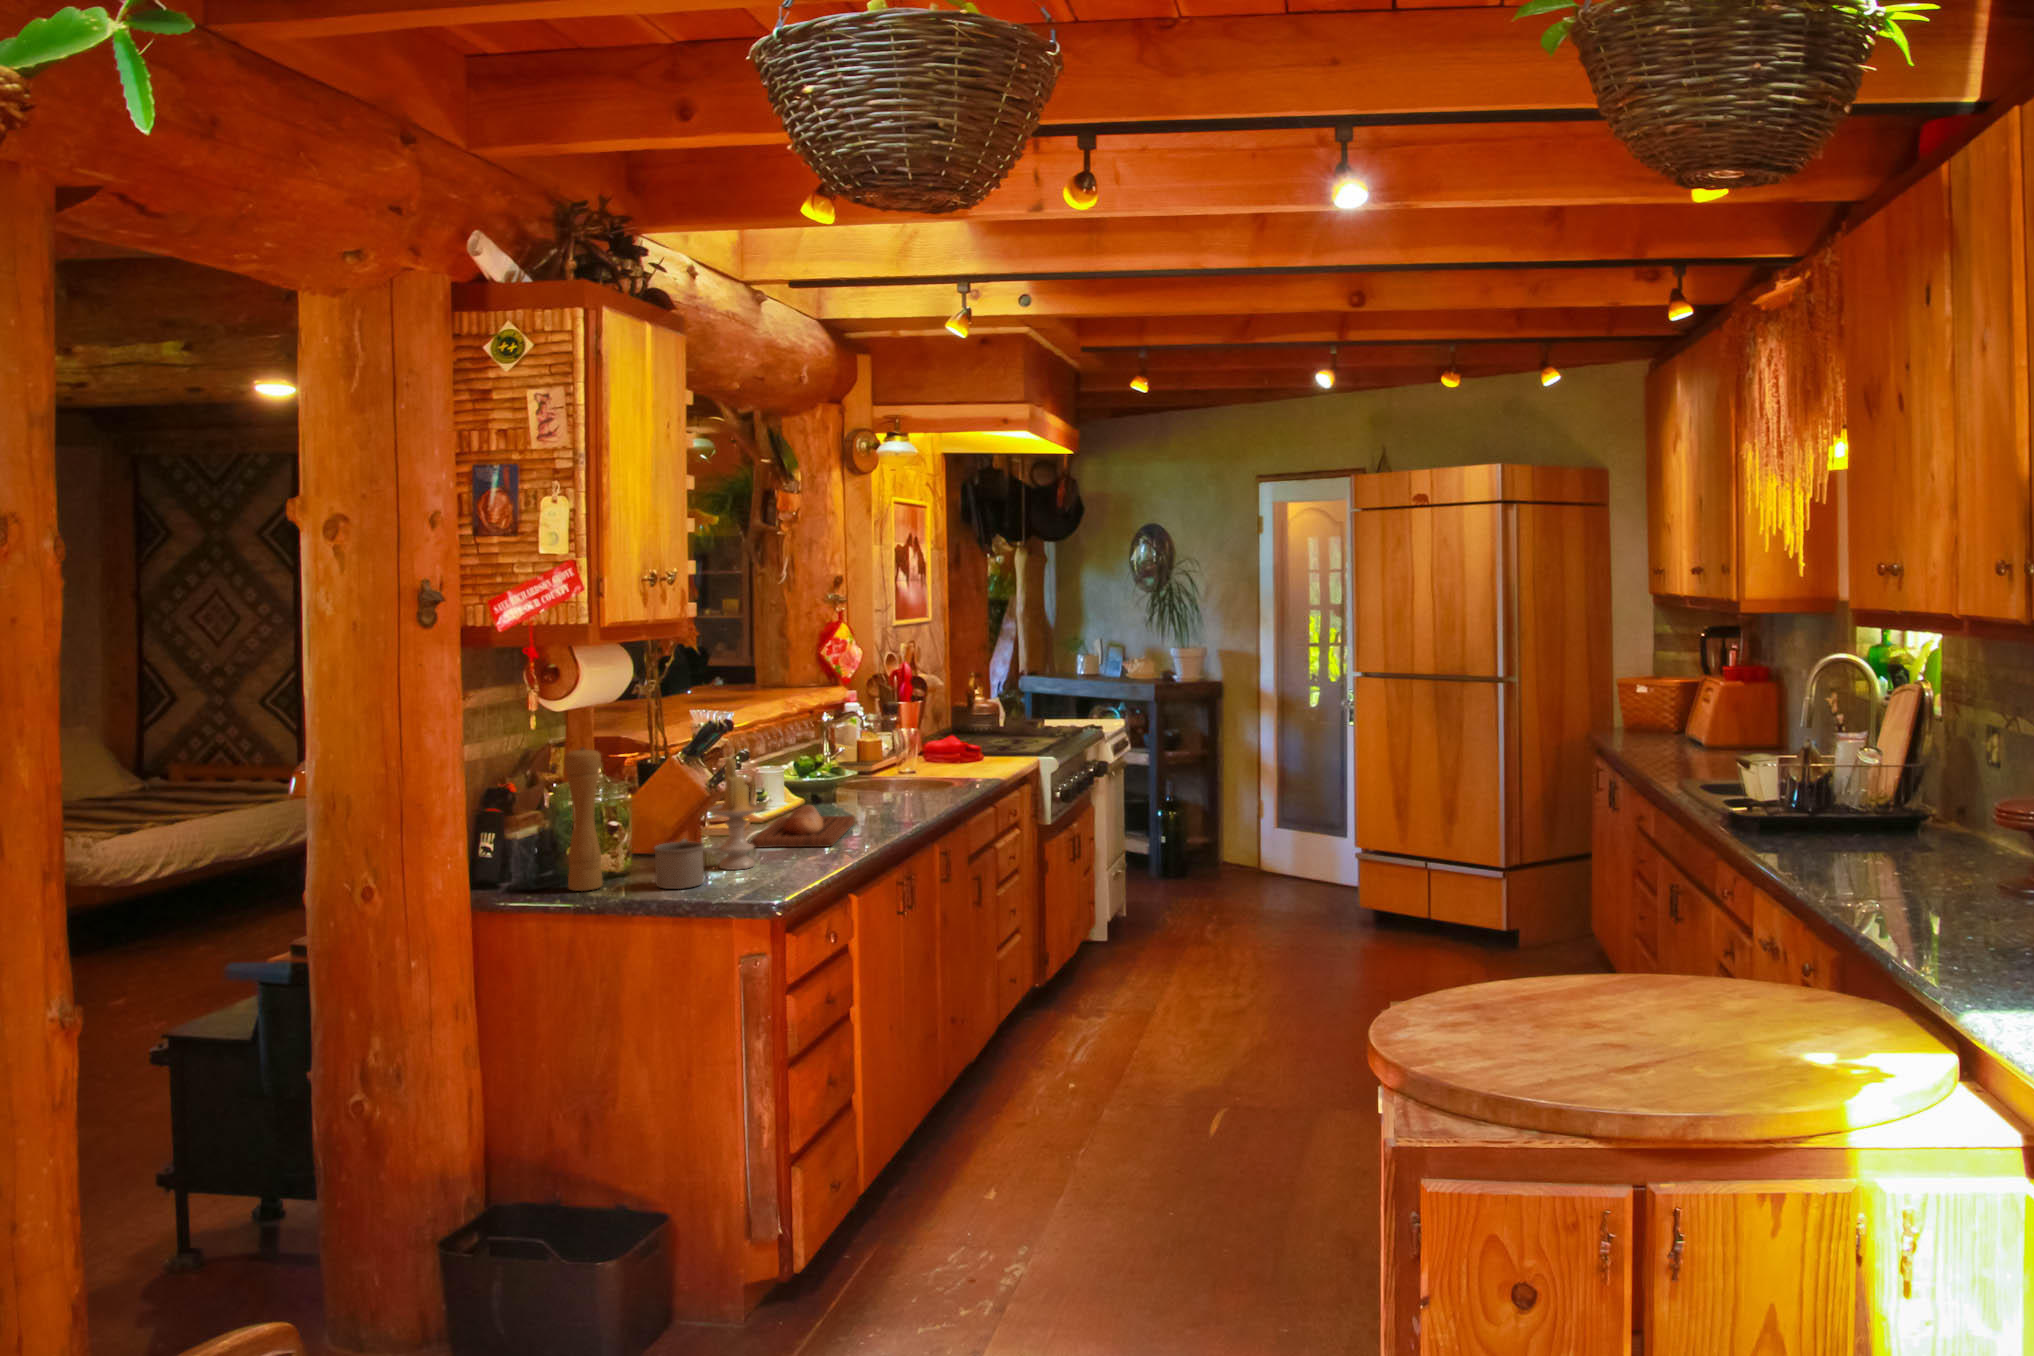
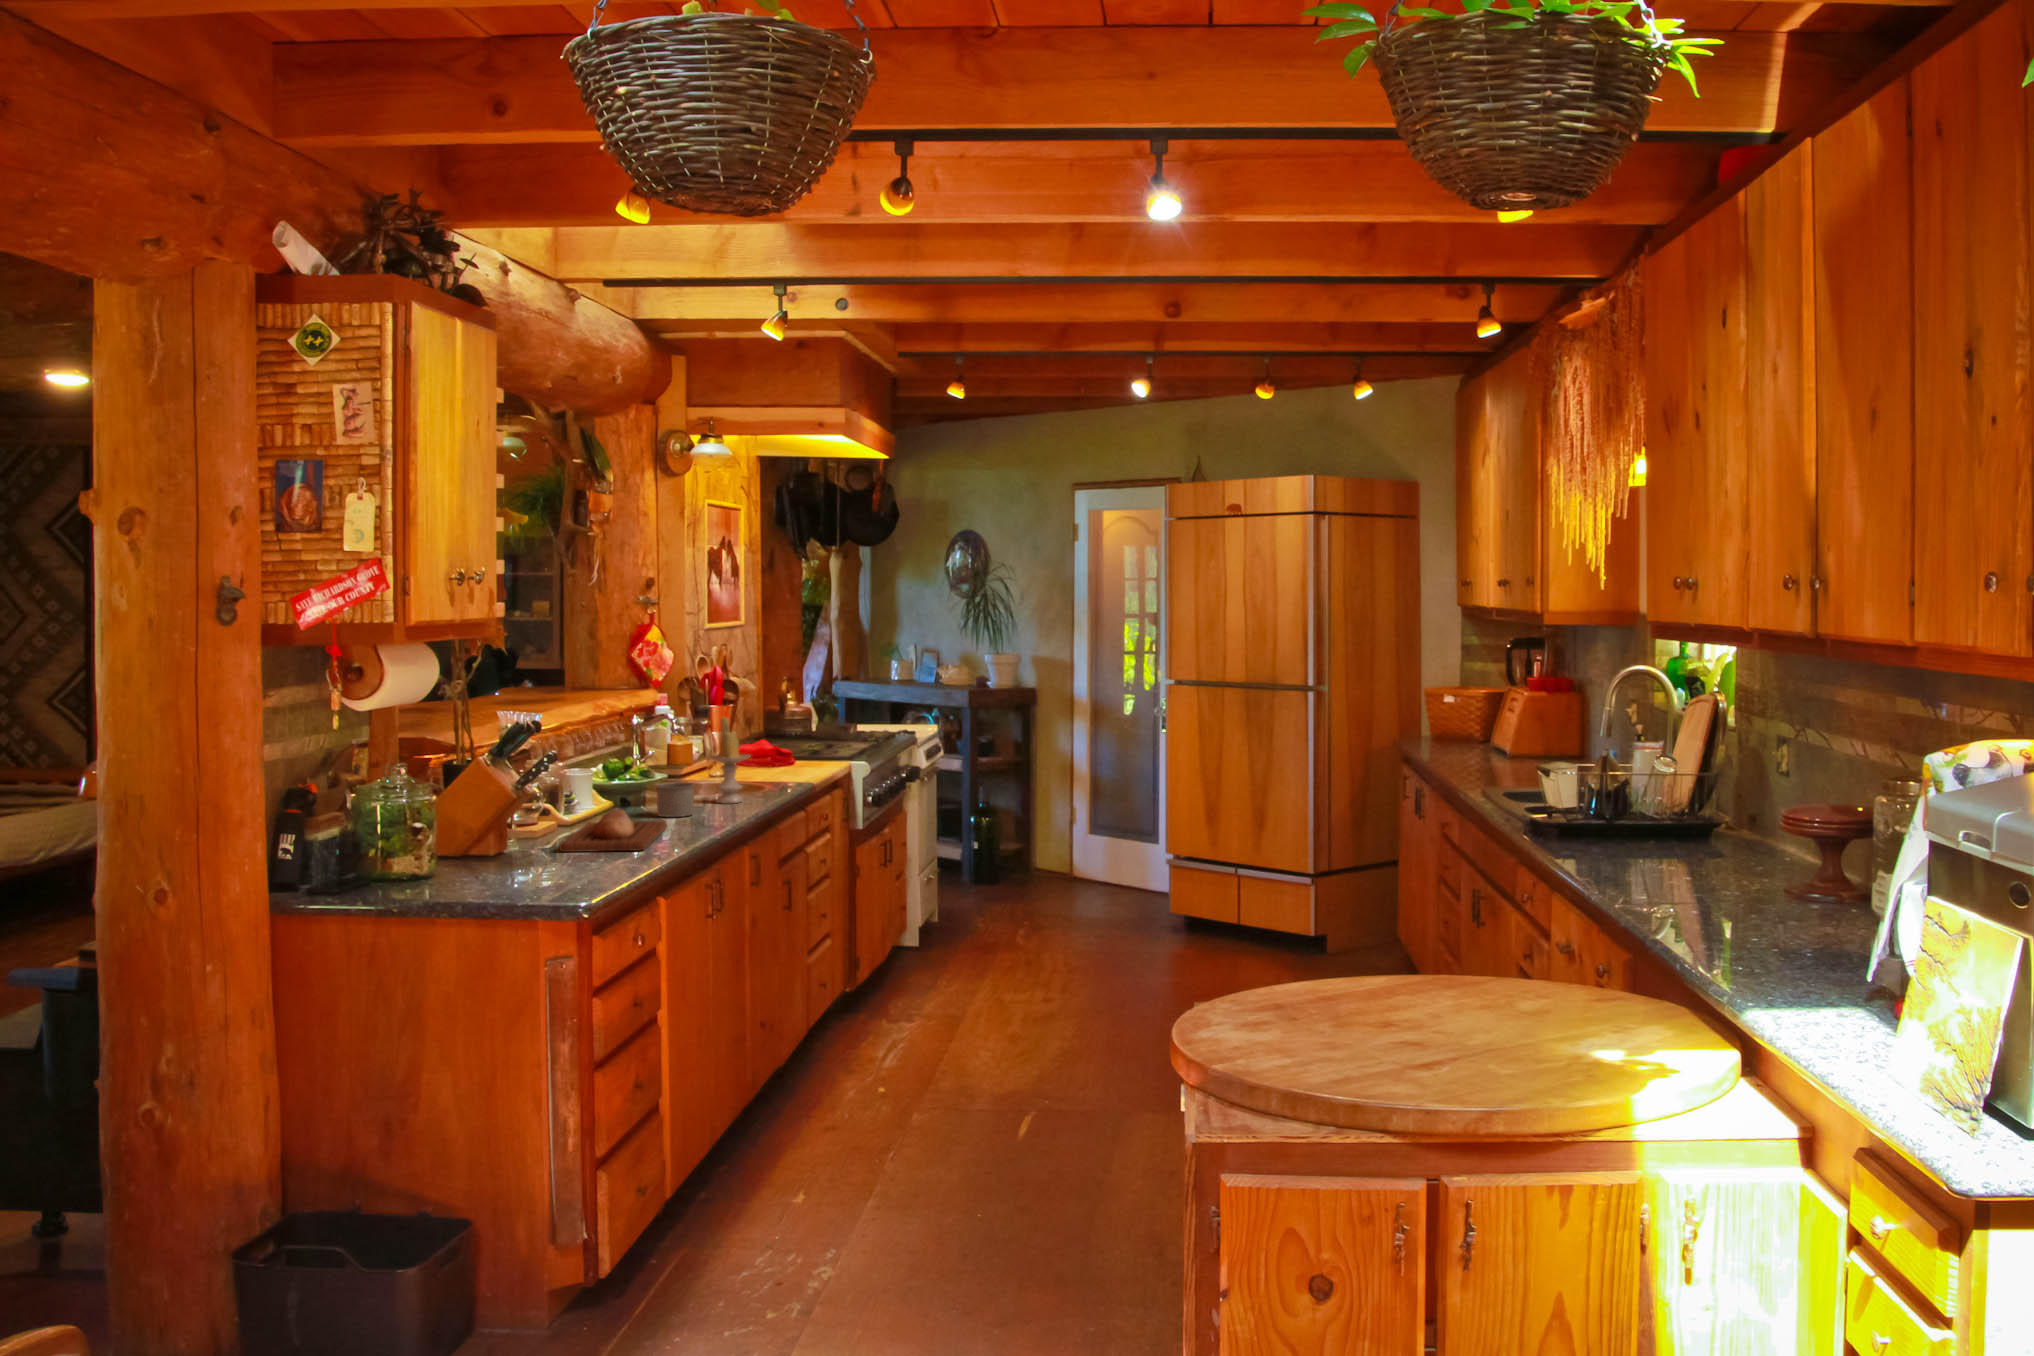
pepper mill: present [564,748,603,891] -> none [368,748,407,894]
candle: present [708,757,764,870] -> present [707,717,750,804]
mug: present [654,839,704,889] -> present [656,781,694,817]

